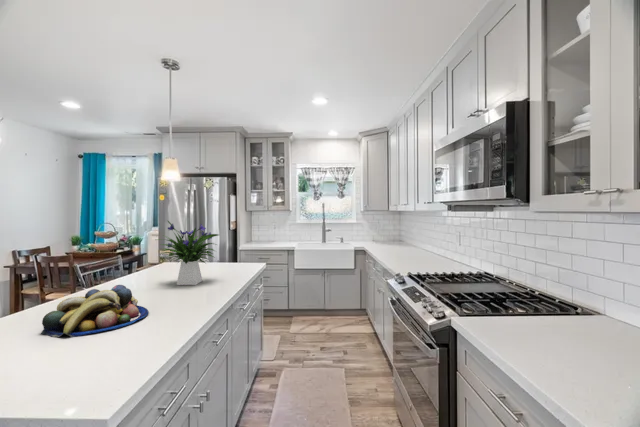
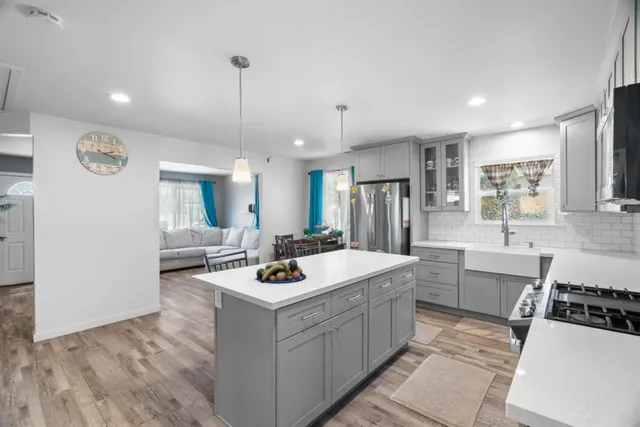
flower arrangement: present [161,221,218,285] -> none [321,220,366,267]

